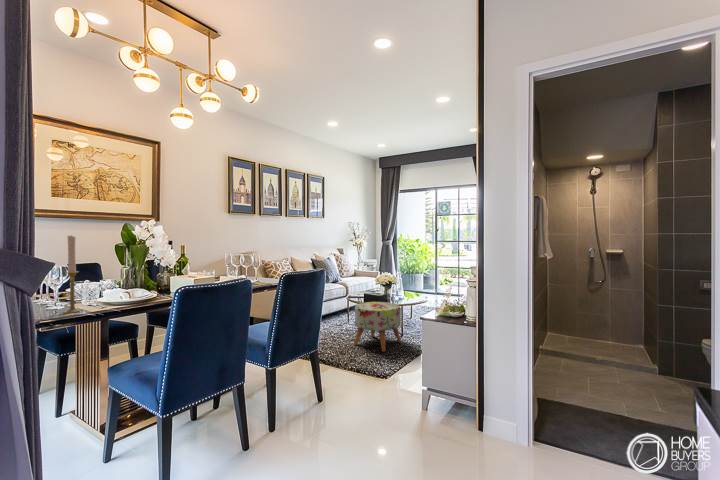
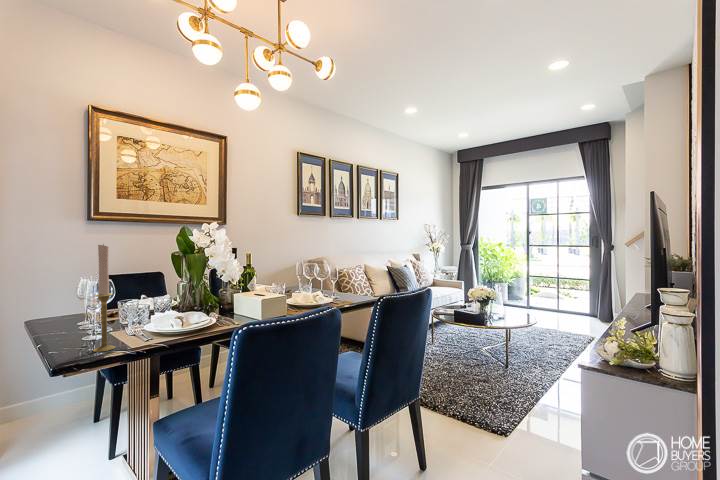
ottoman: present [354,302,401,352] -> none [446,321,508,388]

